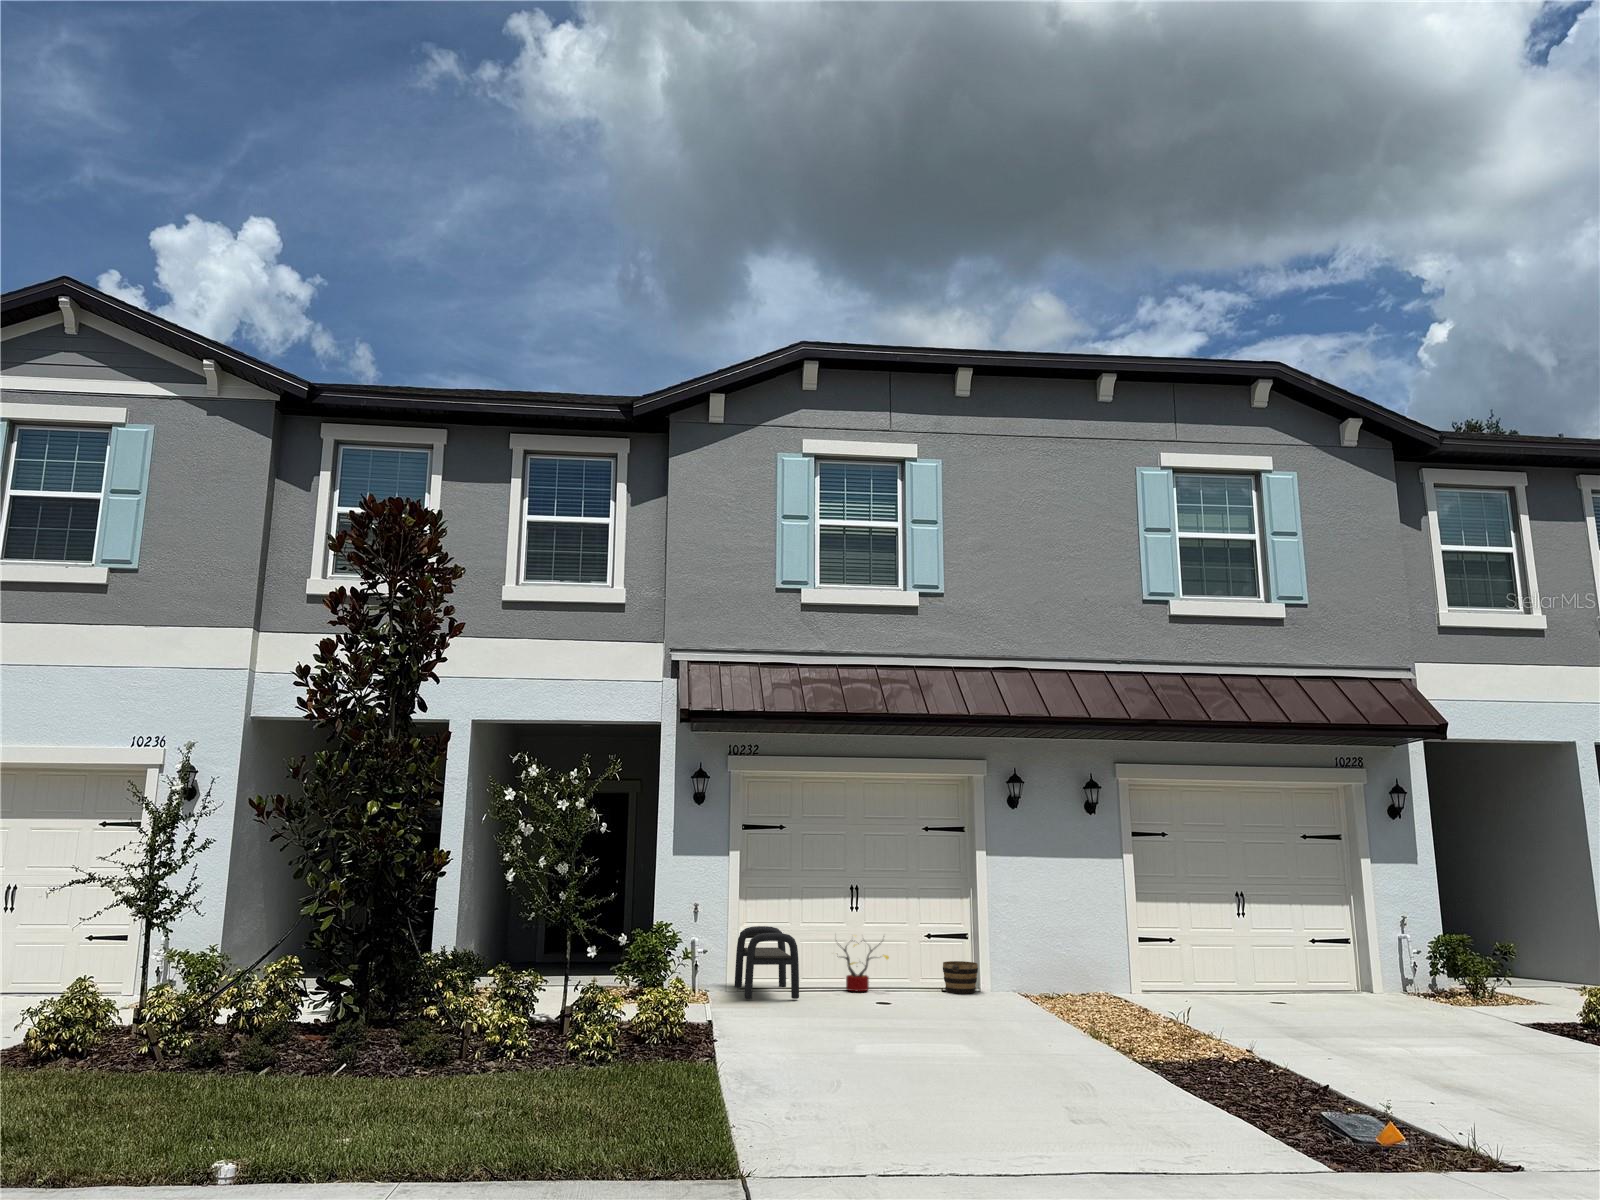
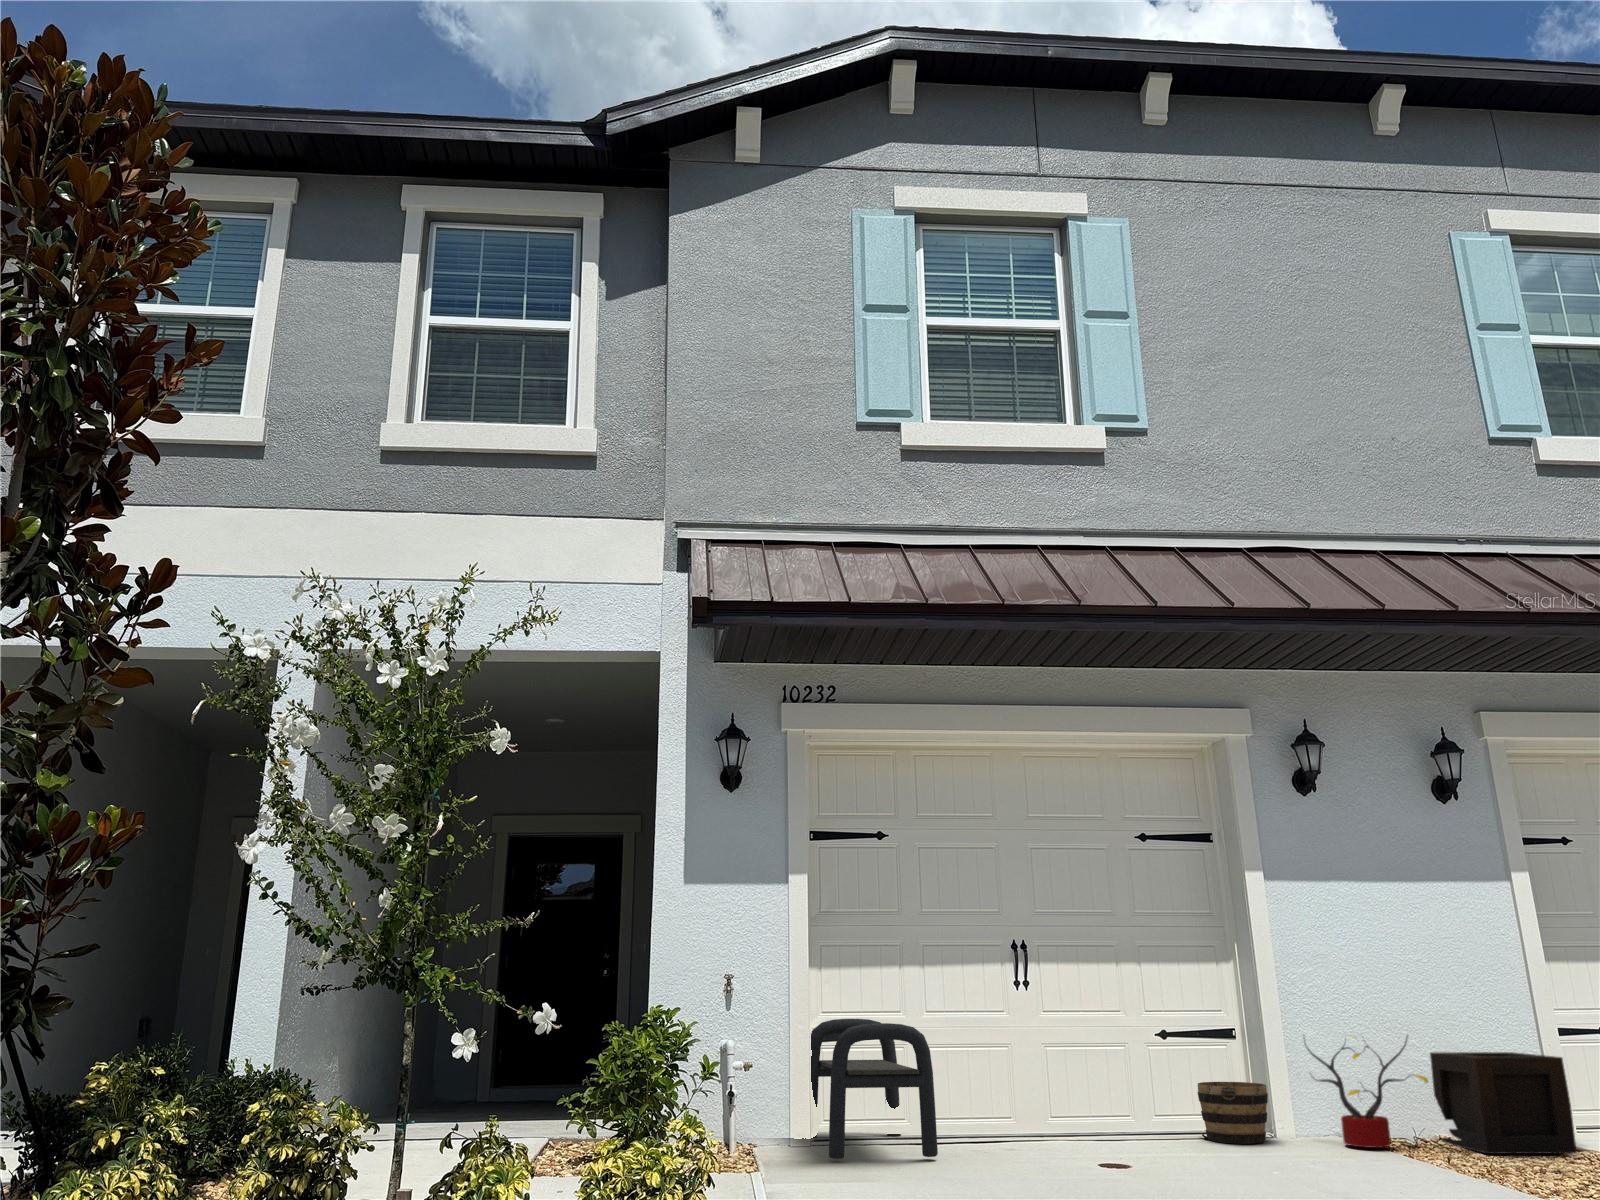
decorative plant: present [840,940,889,991] -> present [1303,1036,1428,1148]
wooden crate: none [1067,948,1126,1001] -> present [1430,1052,1577,1154]

